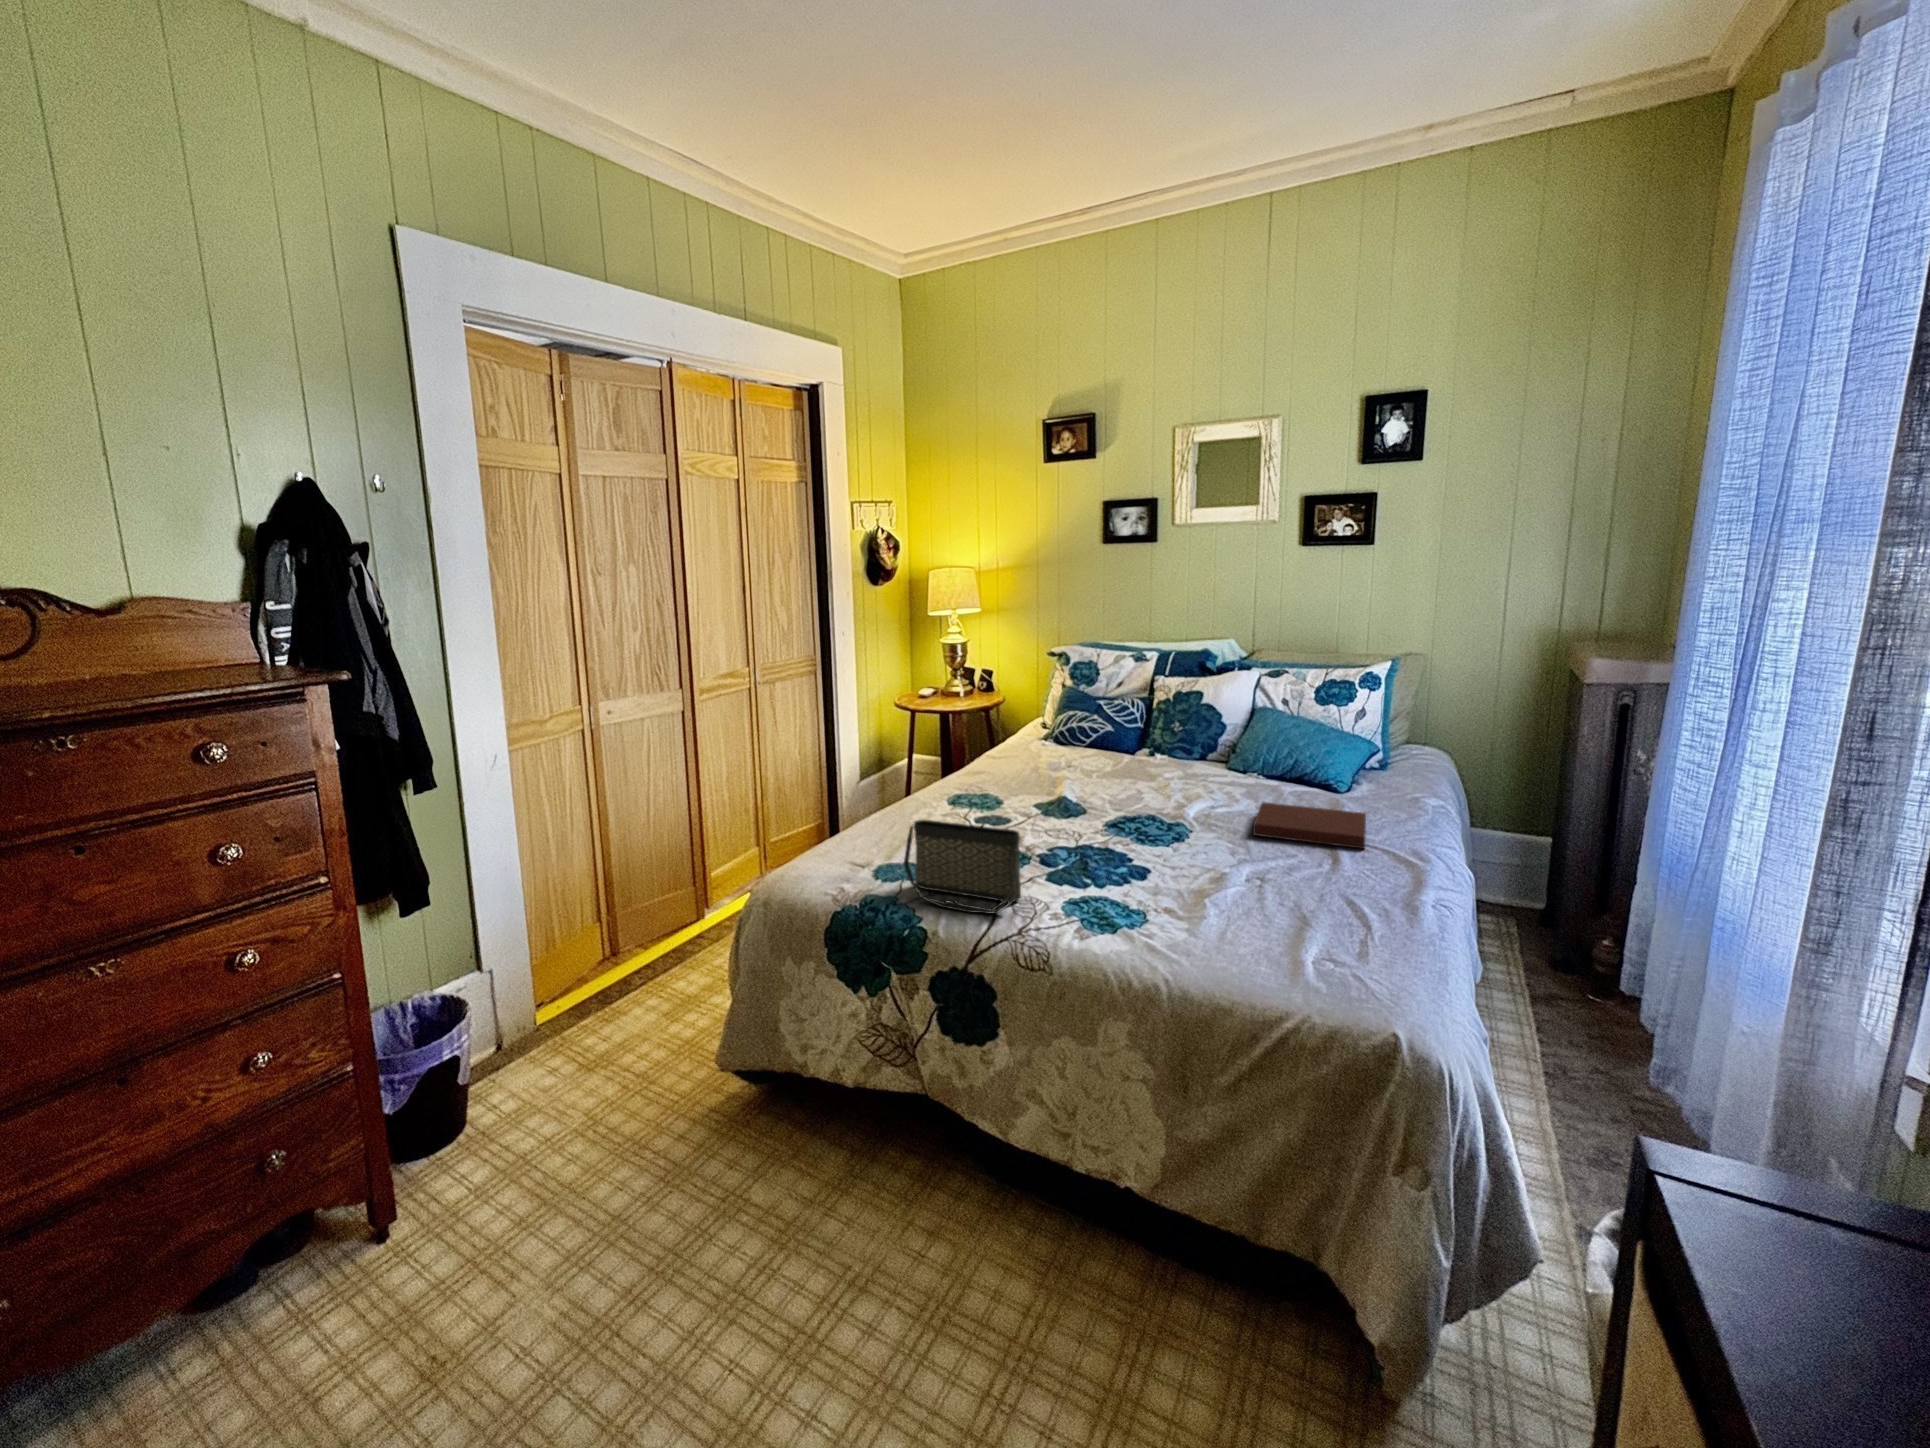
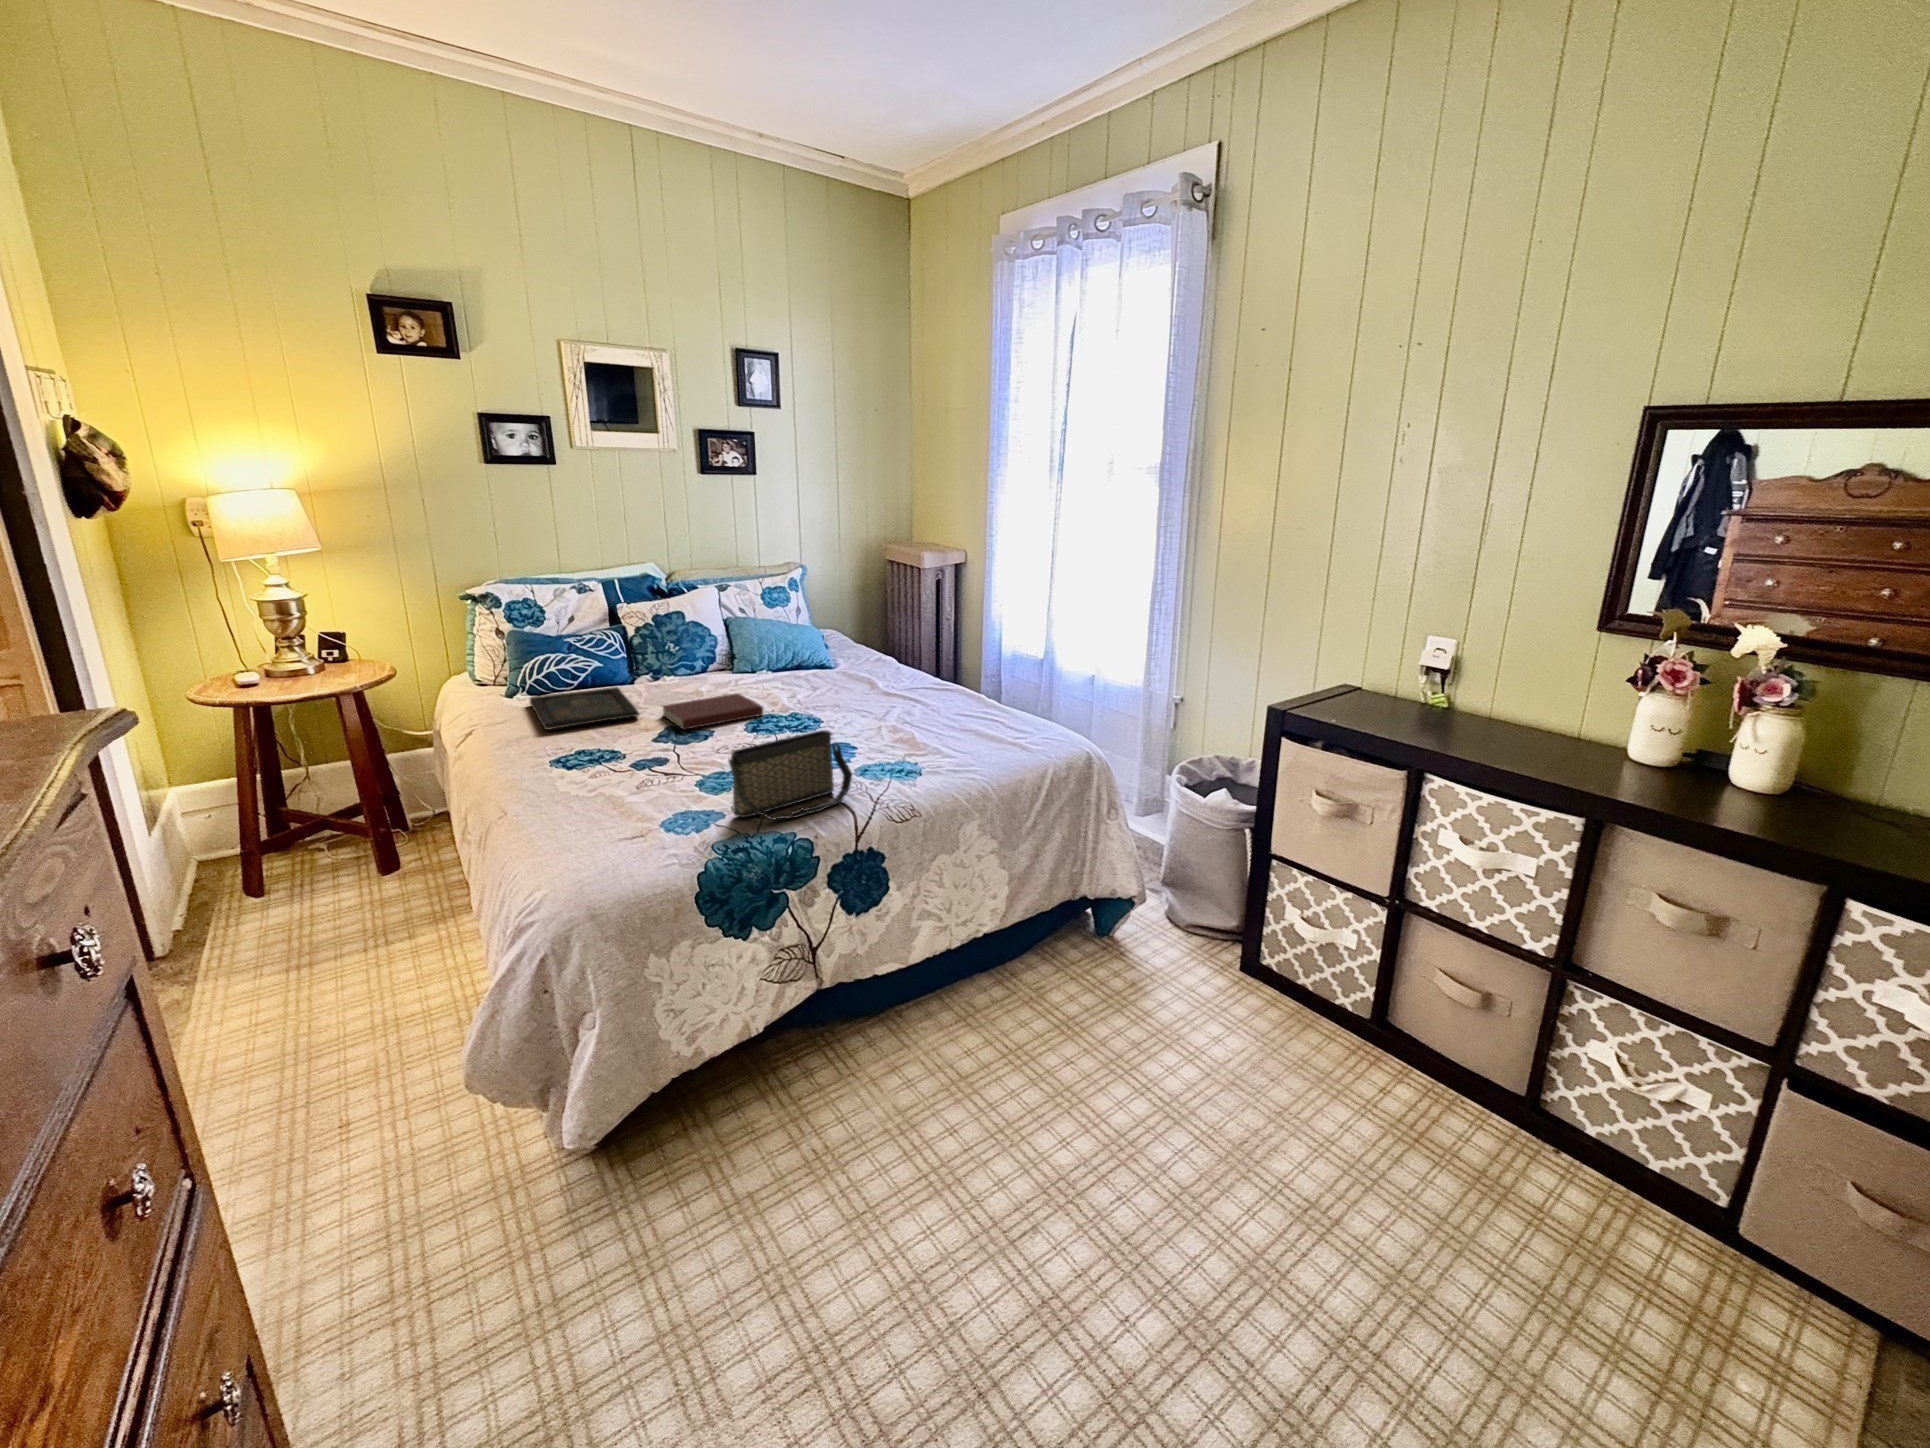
tray: none [996,745,1104,781] -> present [529,687,639,730]
notebook: present [1253,802,1366,849] -> present [663,693,763,730]

